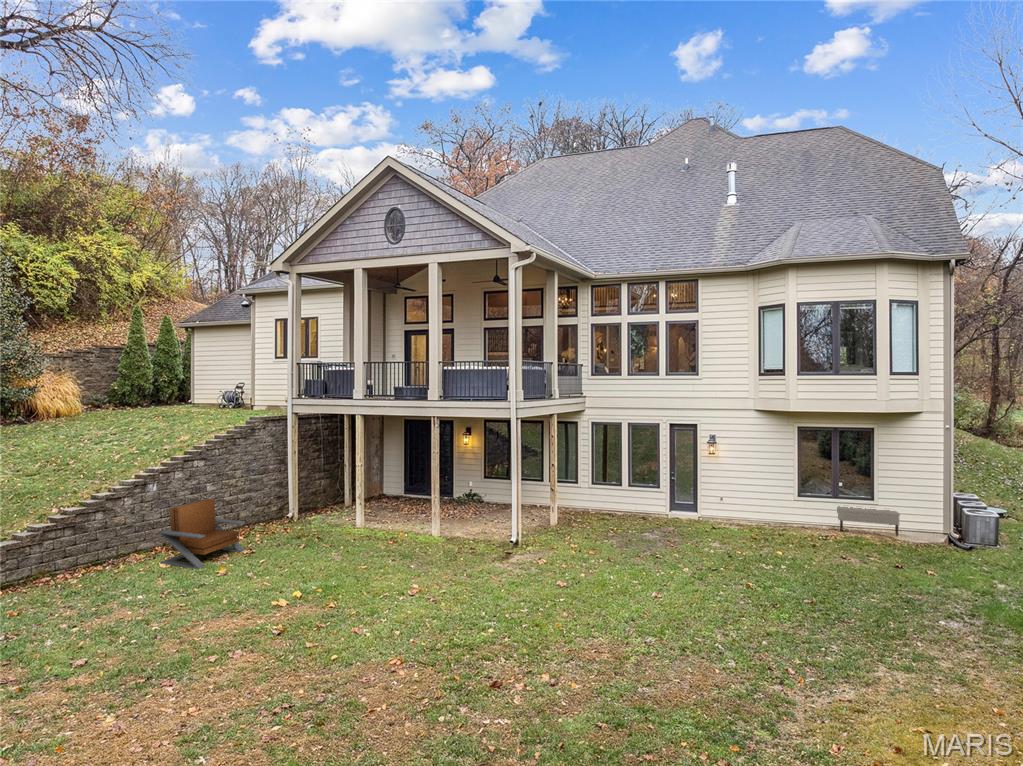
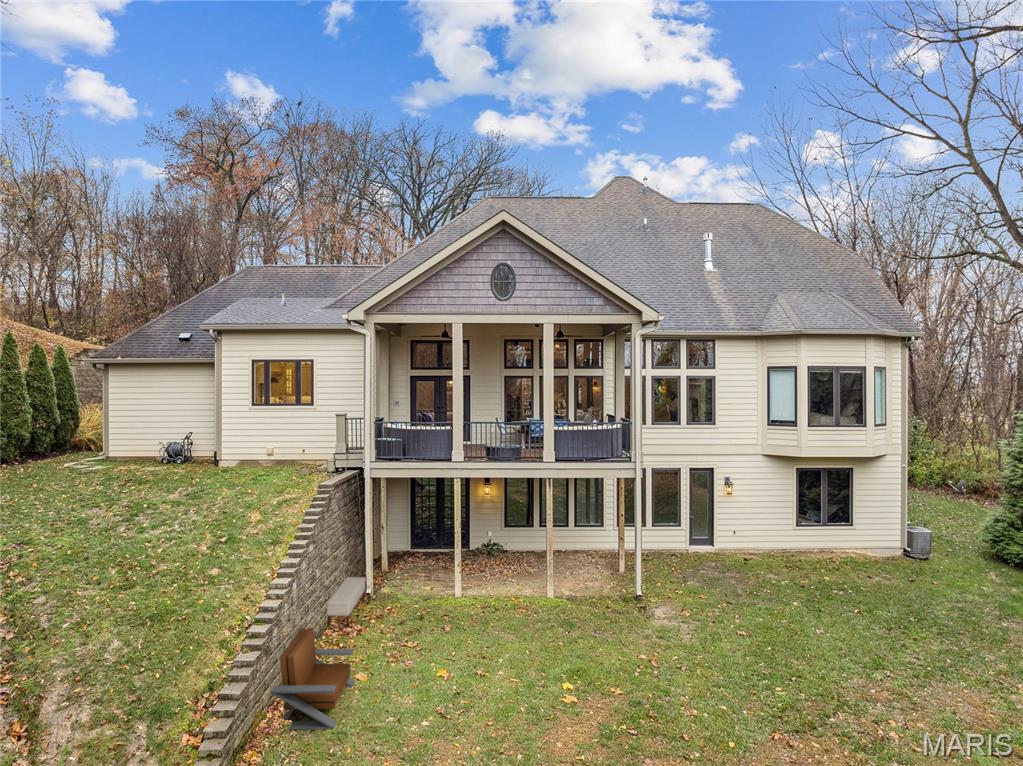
bench: present [837,506,900,536] -> present [327,577,365,627]

